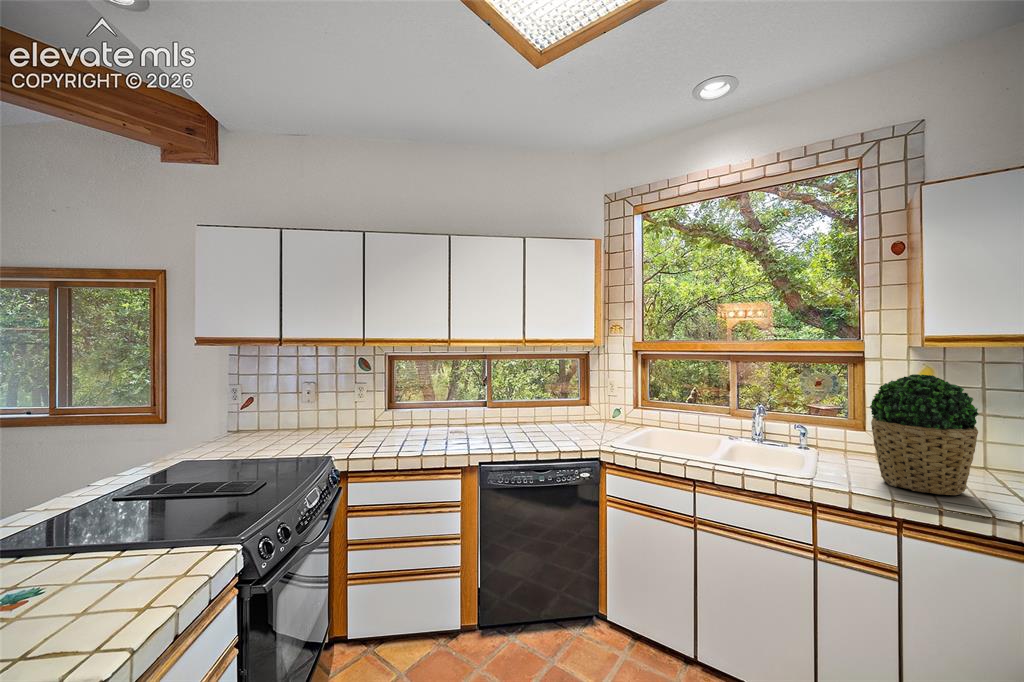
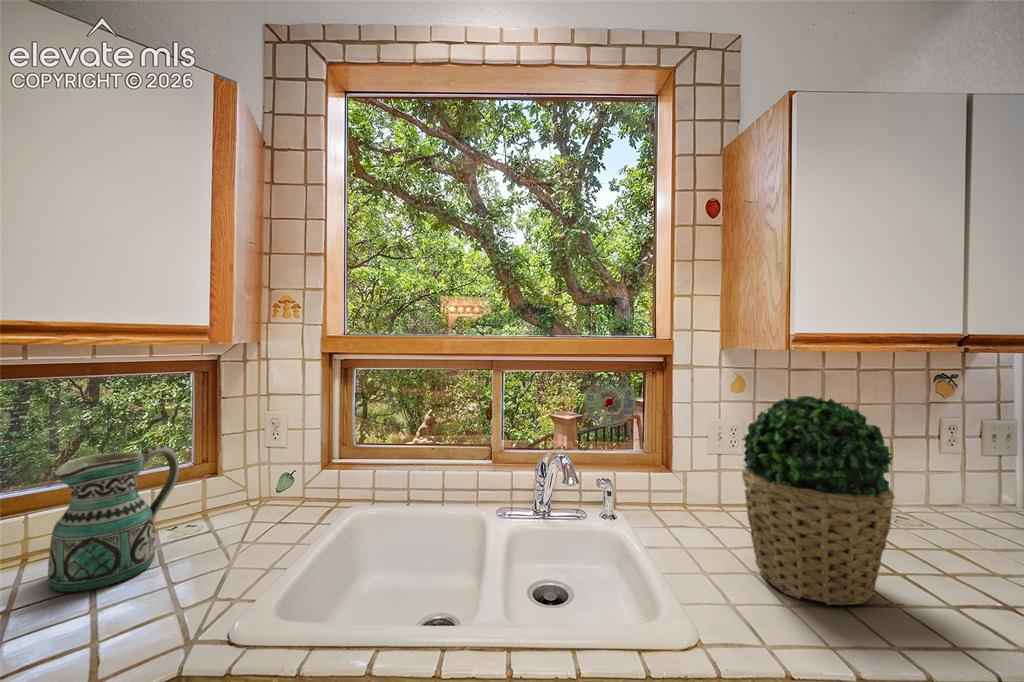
ceramic pitcher: none [544,386,579,432] -> present [48,446,179,592]

